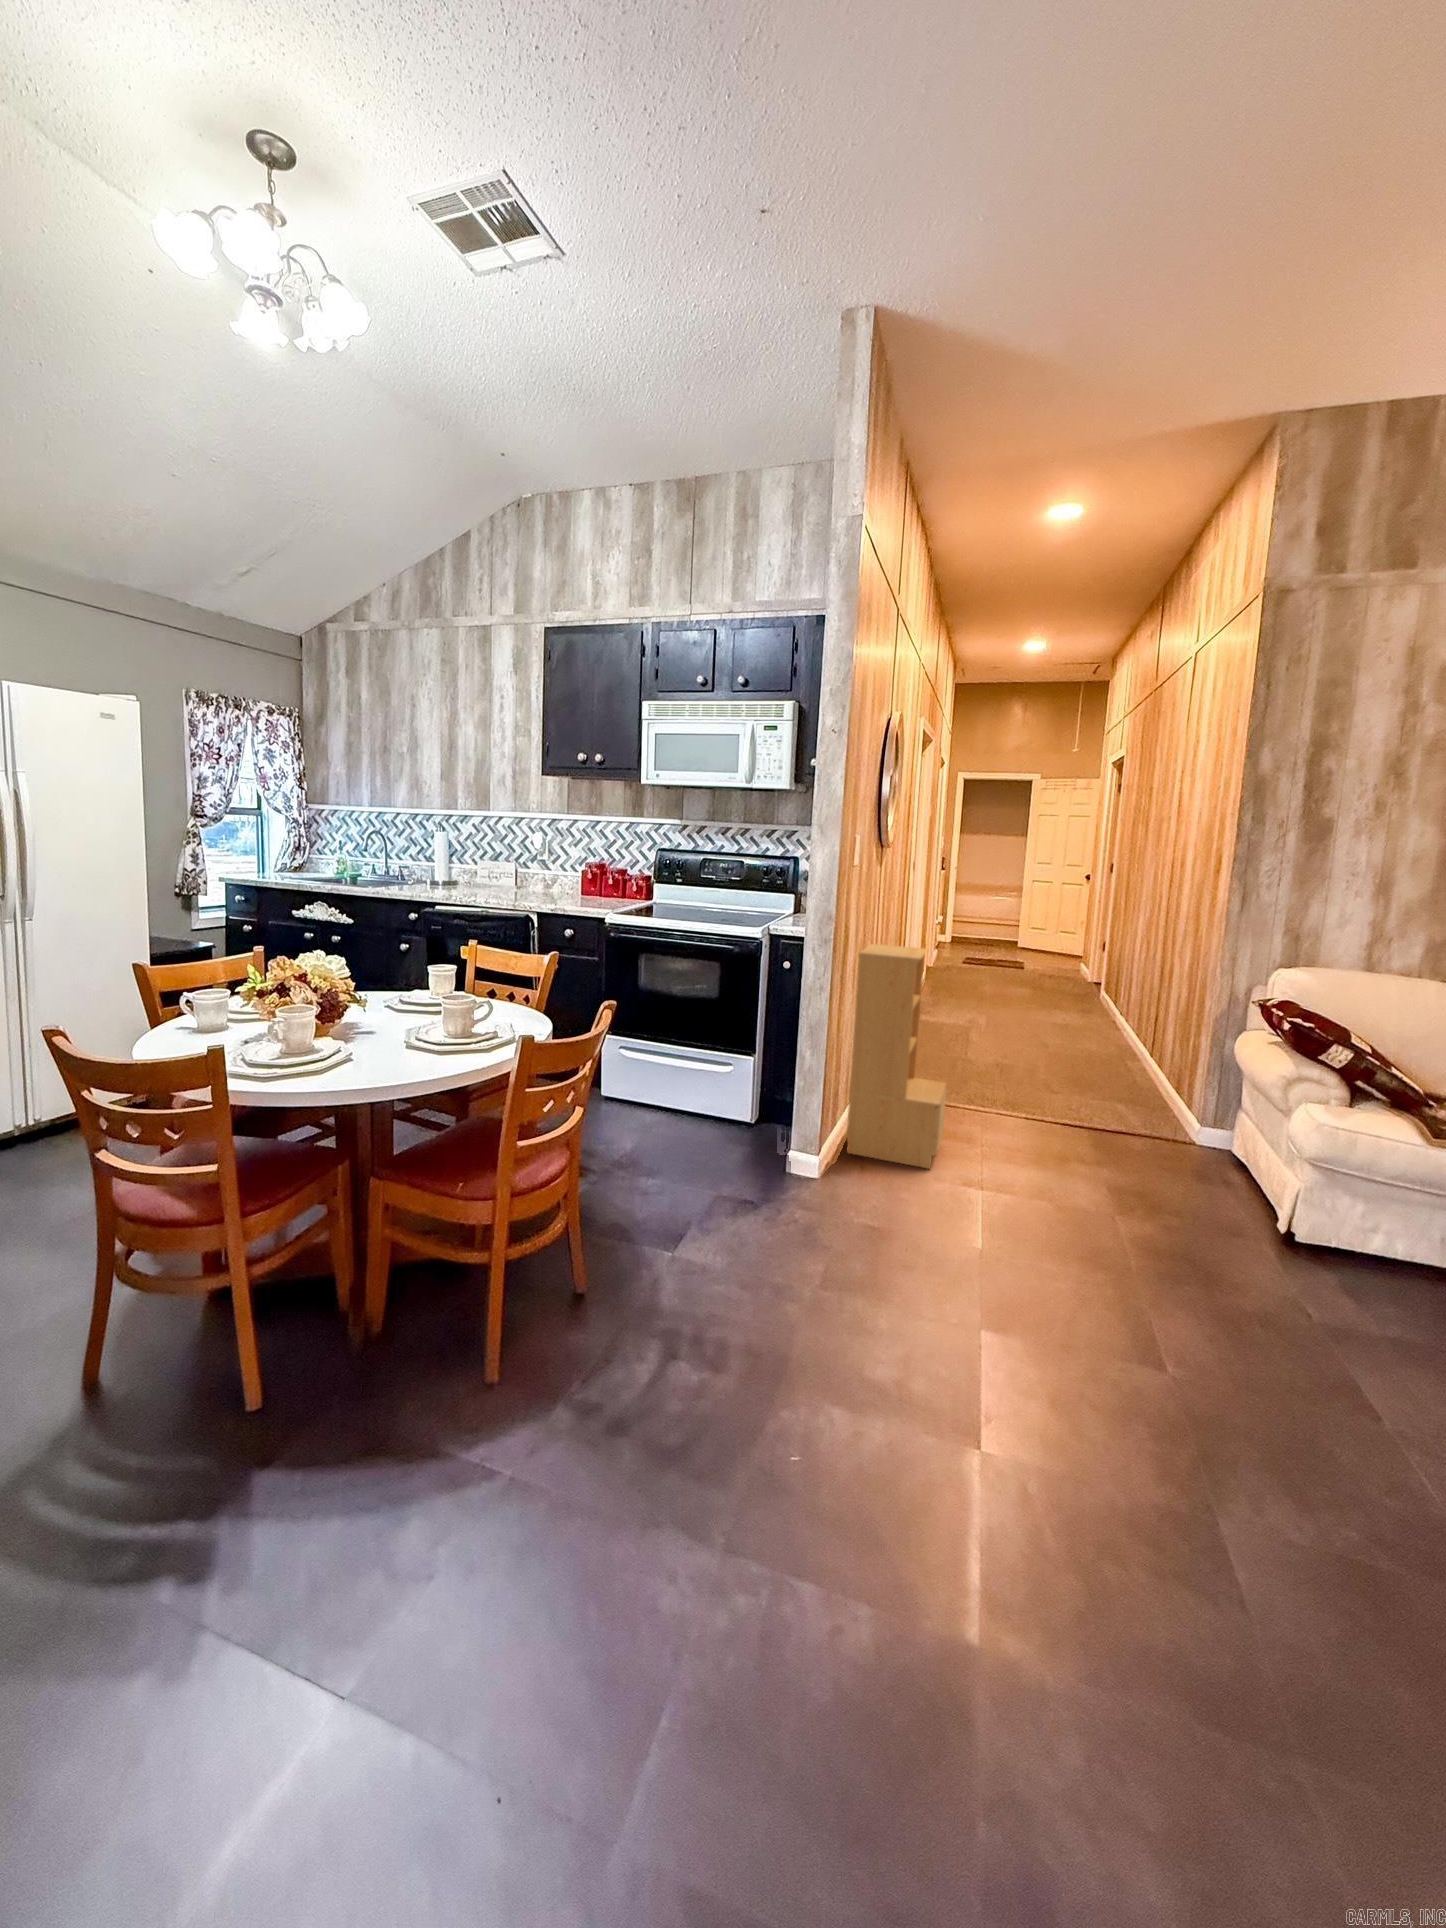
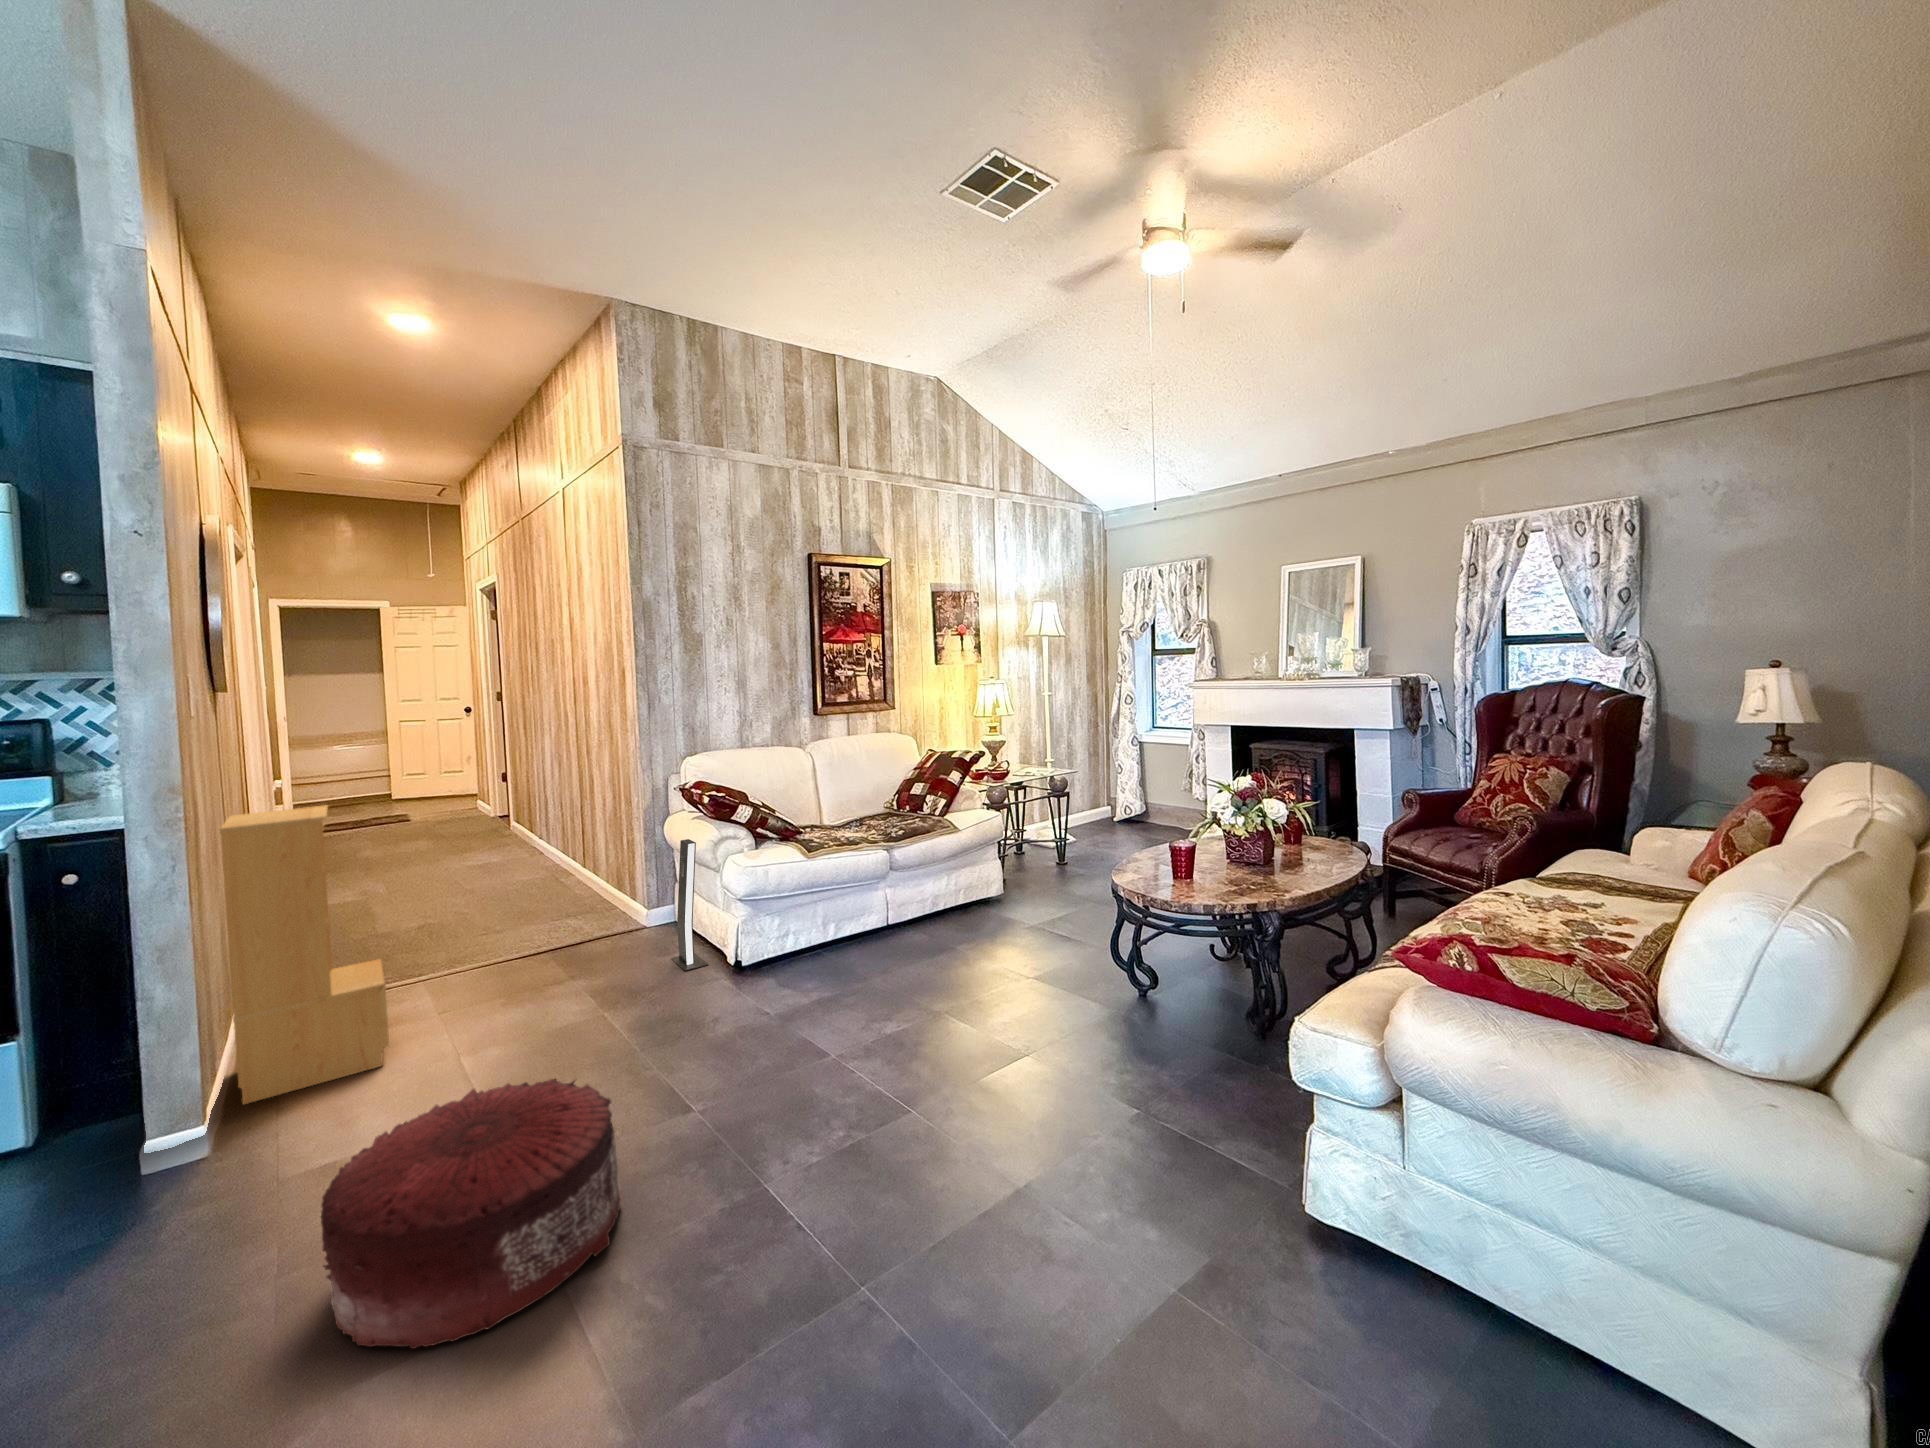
speaker: none [1209,1064,1261,1217] -> present [671,839,708,971]
pouf: none [831,1225,1062,1446] -> present [321,1079,622,1349]

